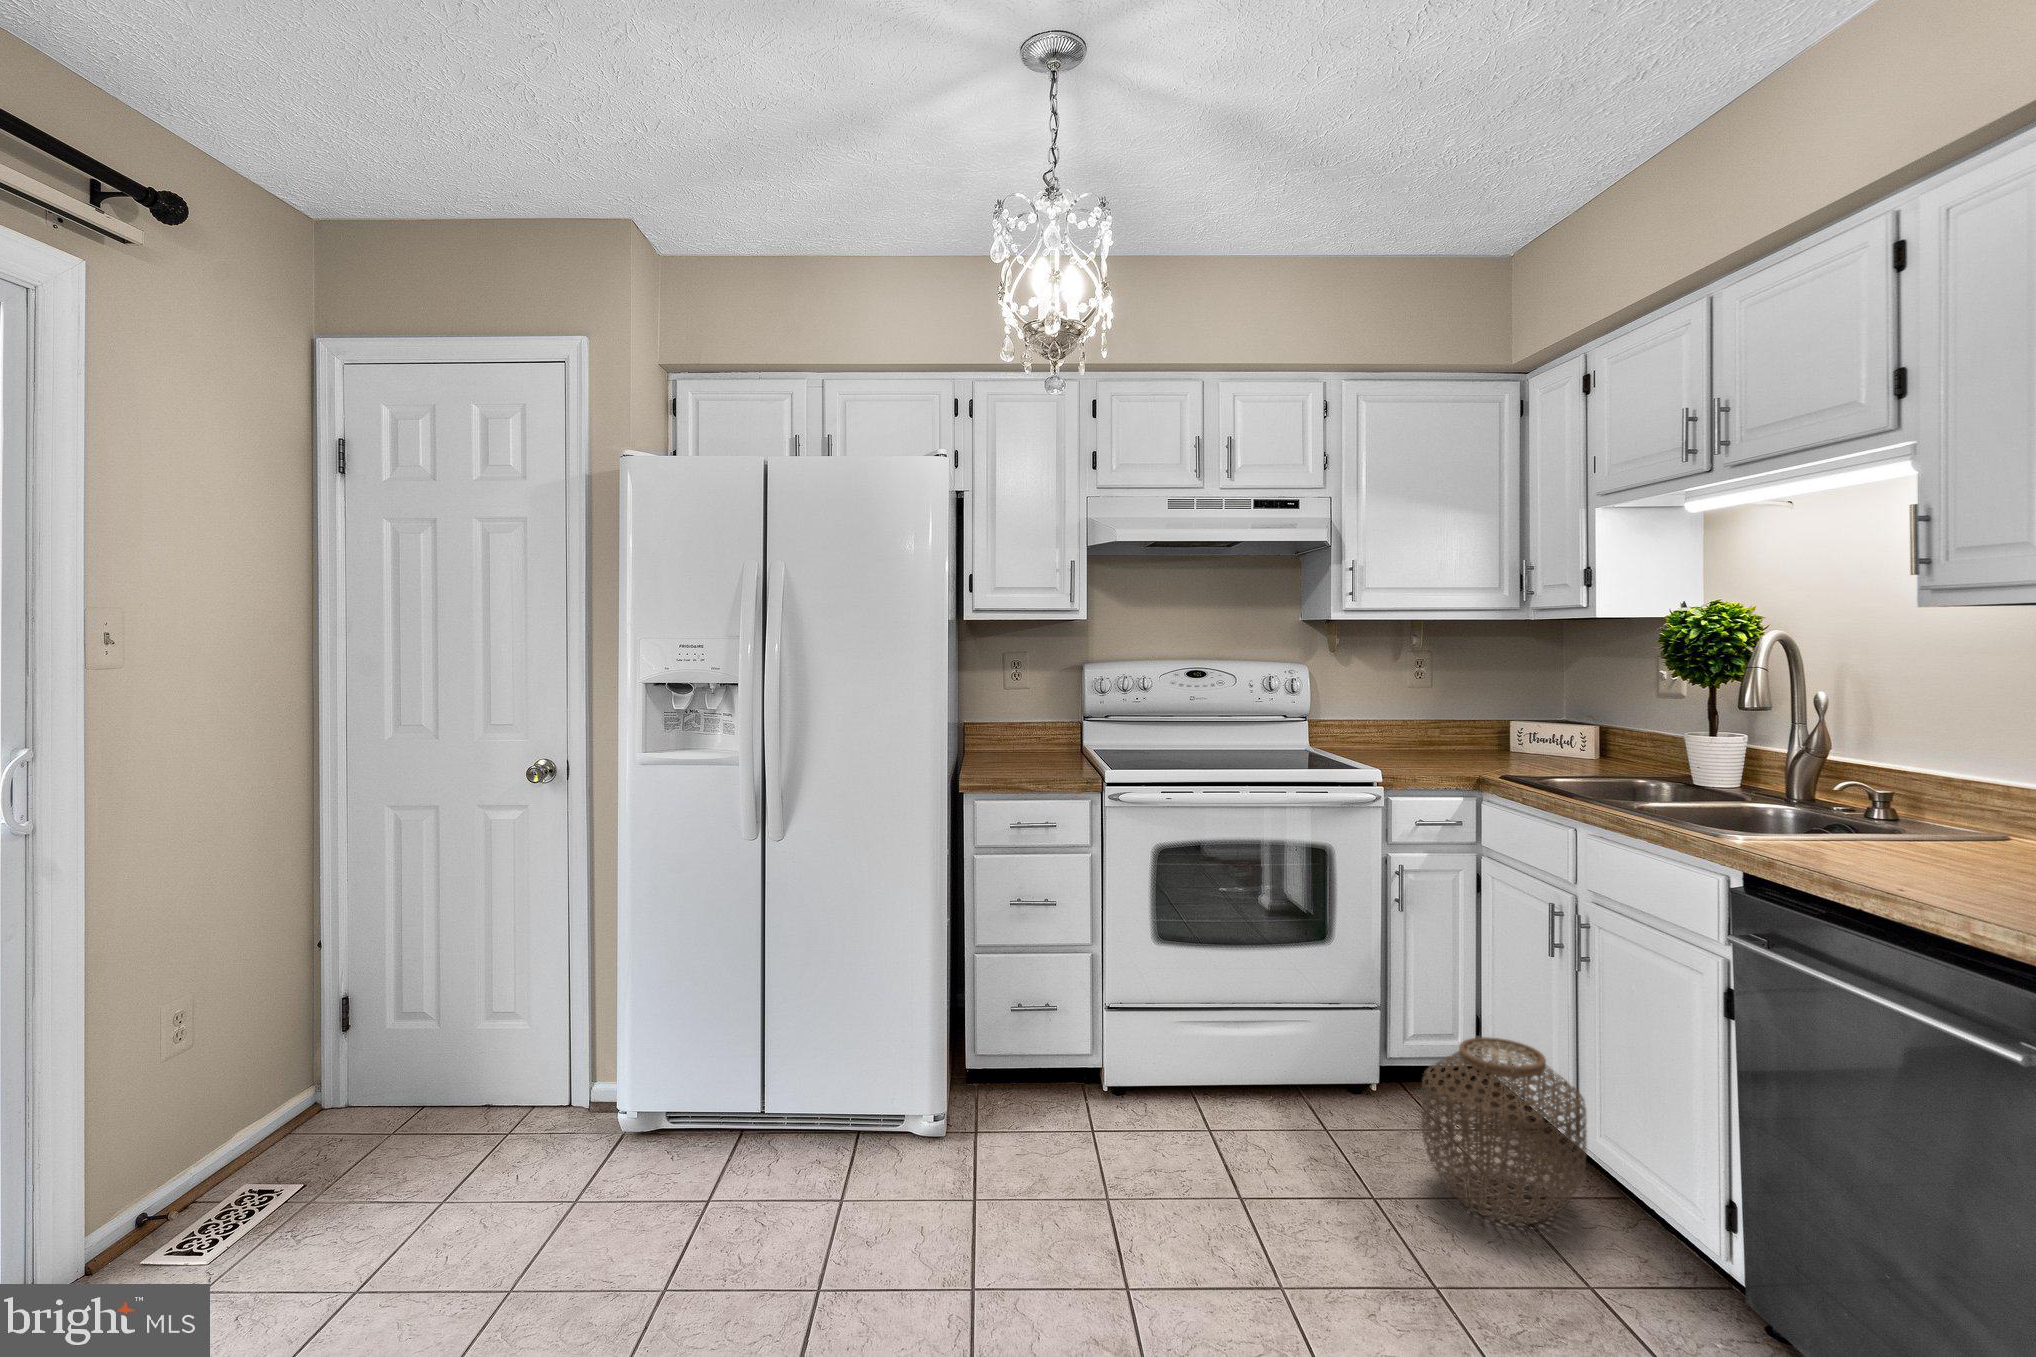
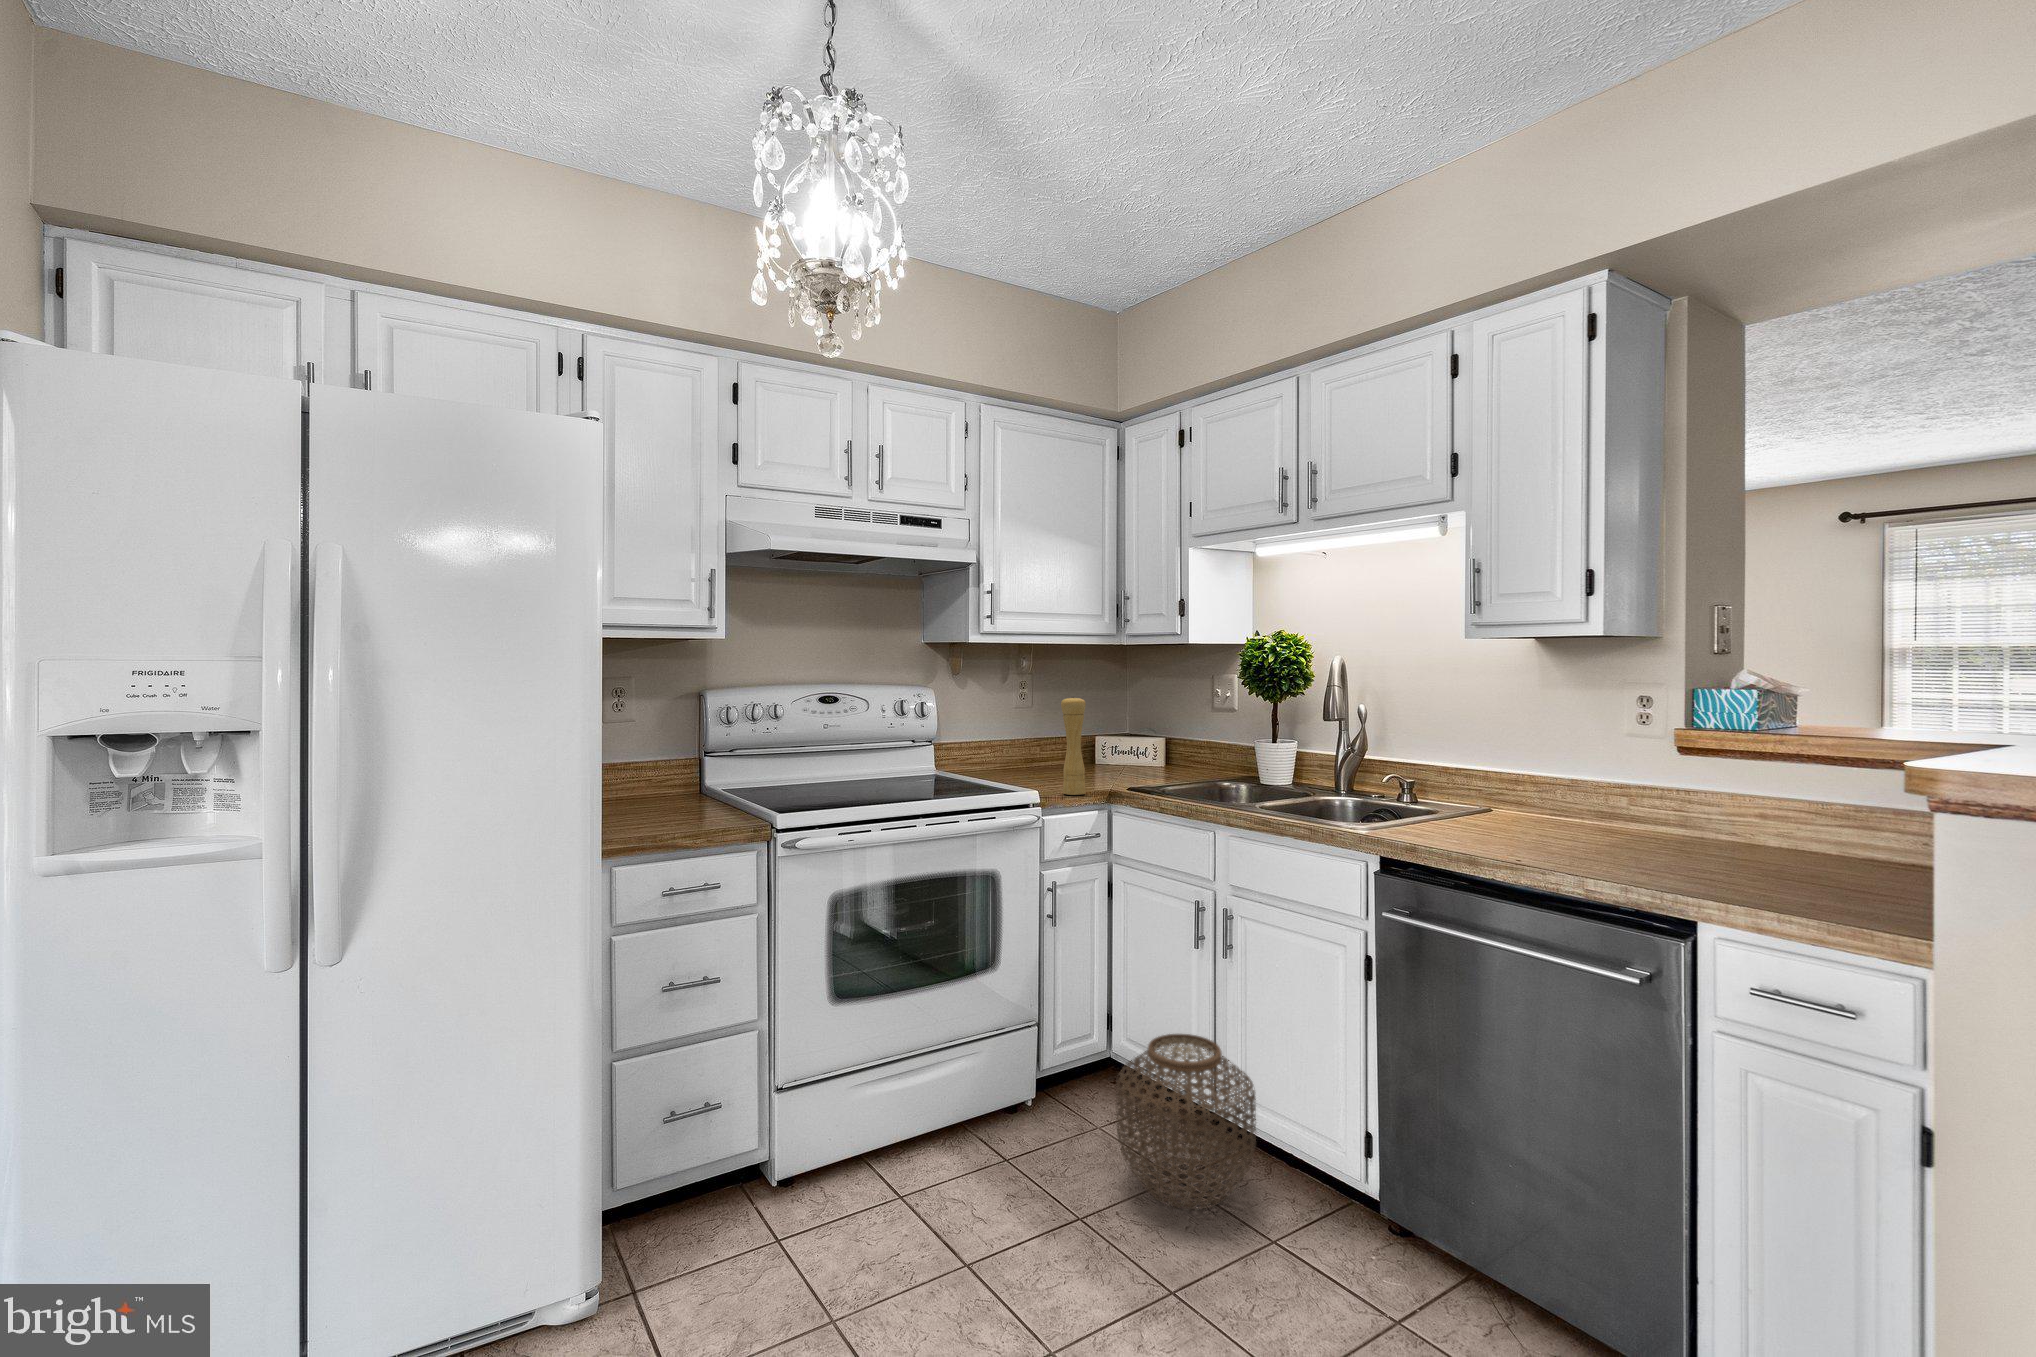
pepper mill: none [1421,674,1450,779] -> present [1061,696,1086,795]

